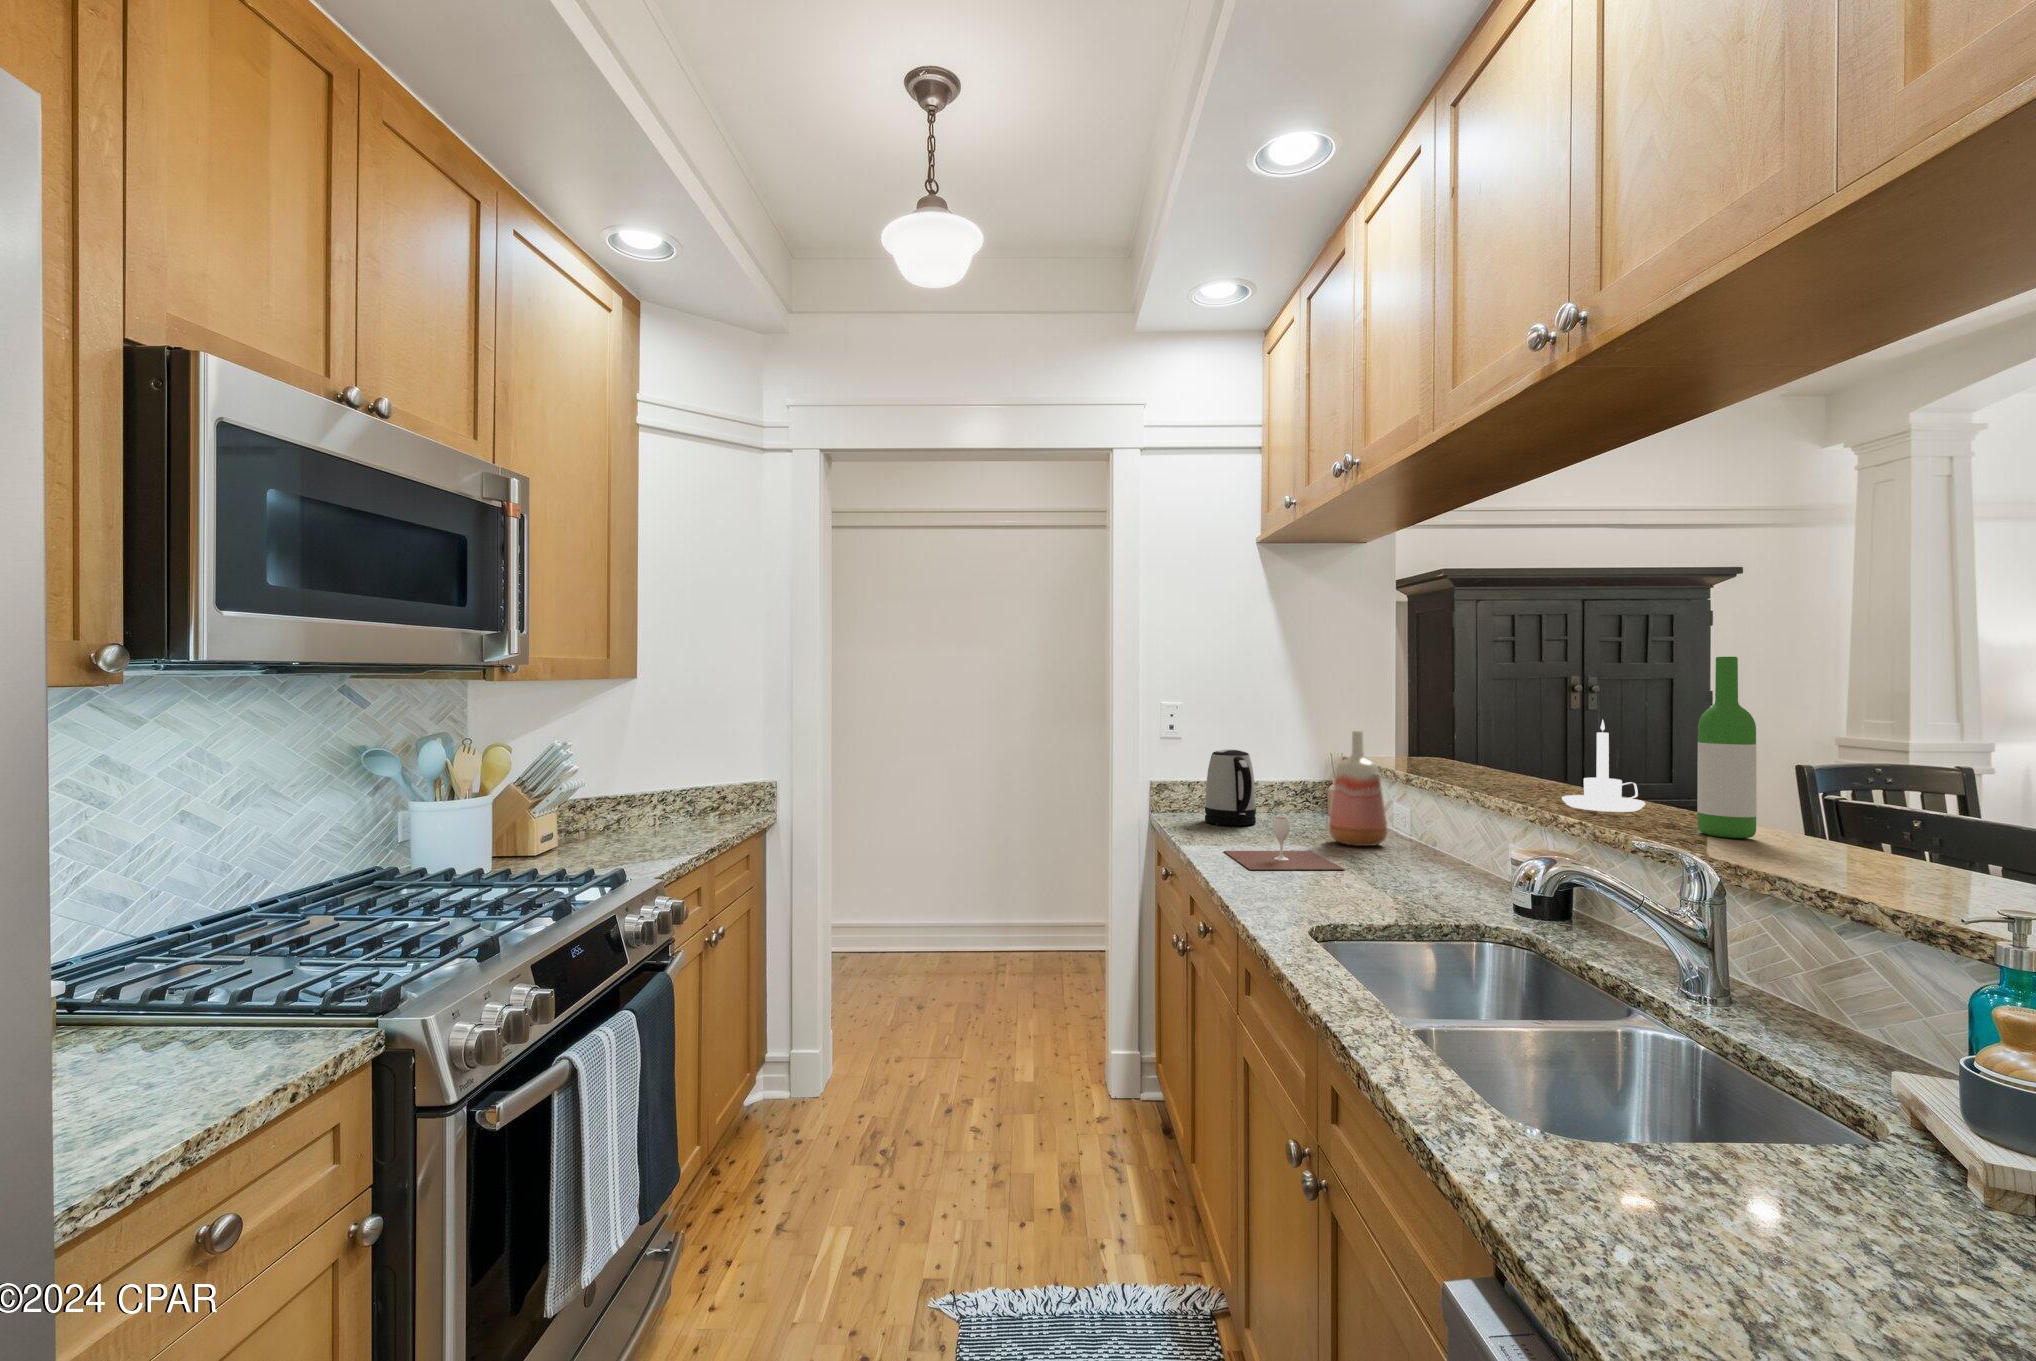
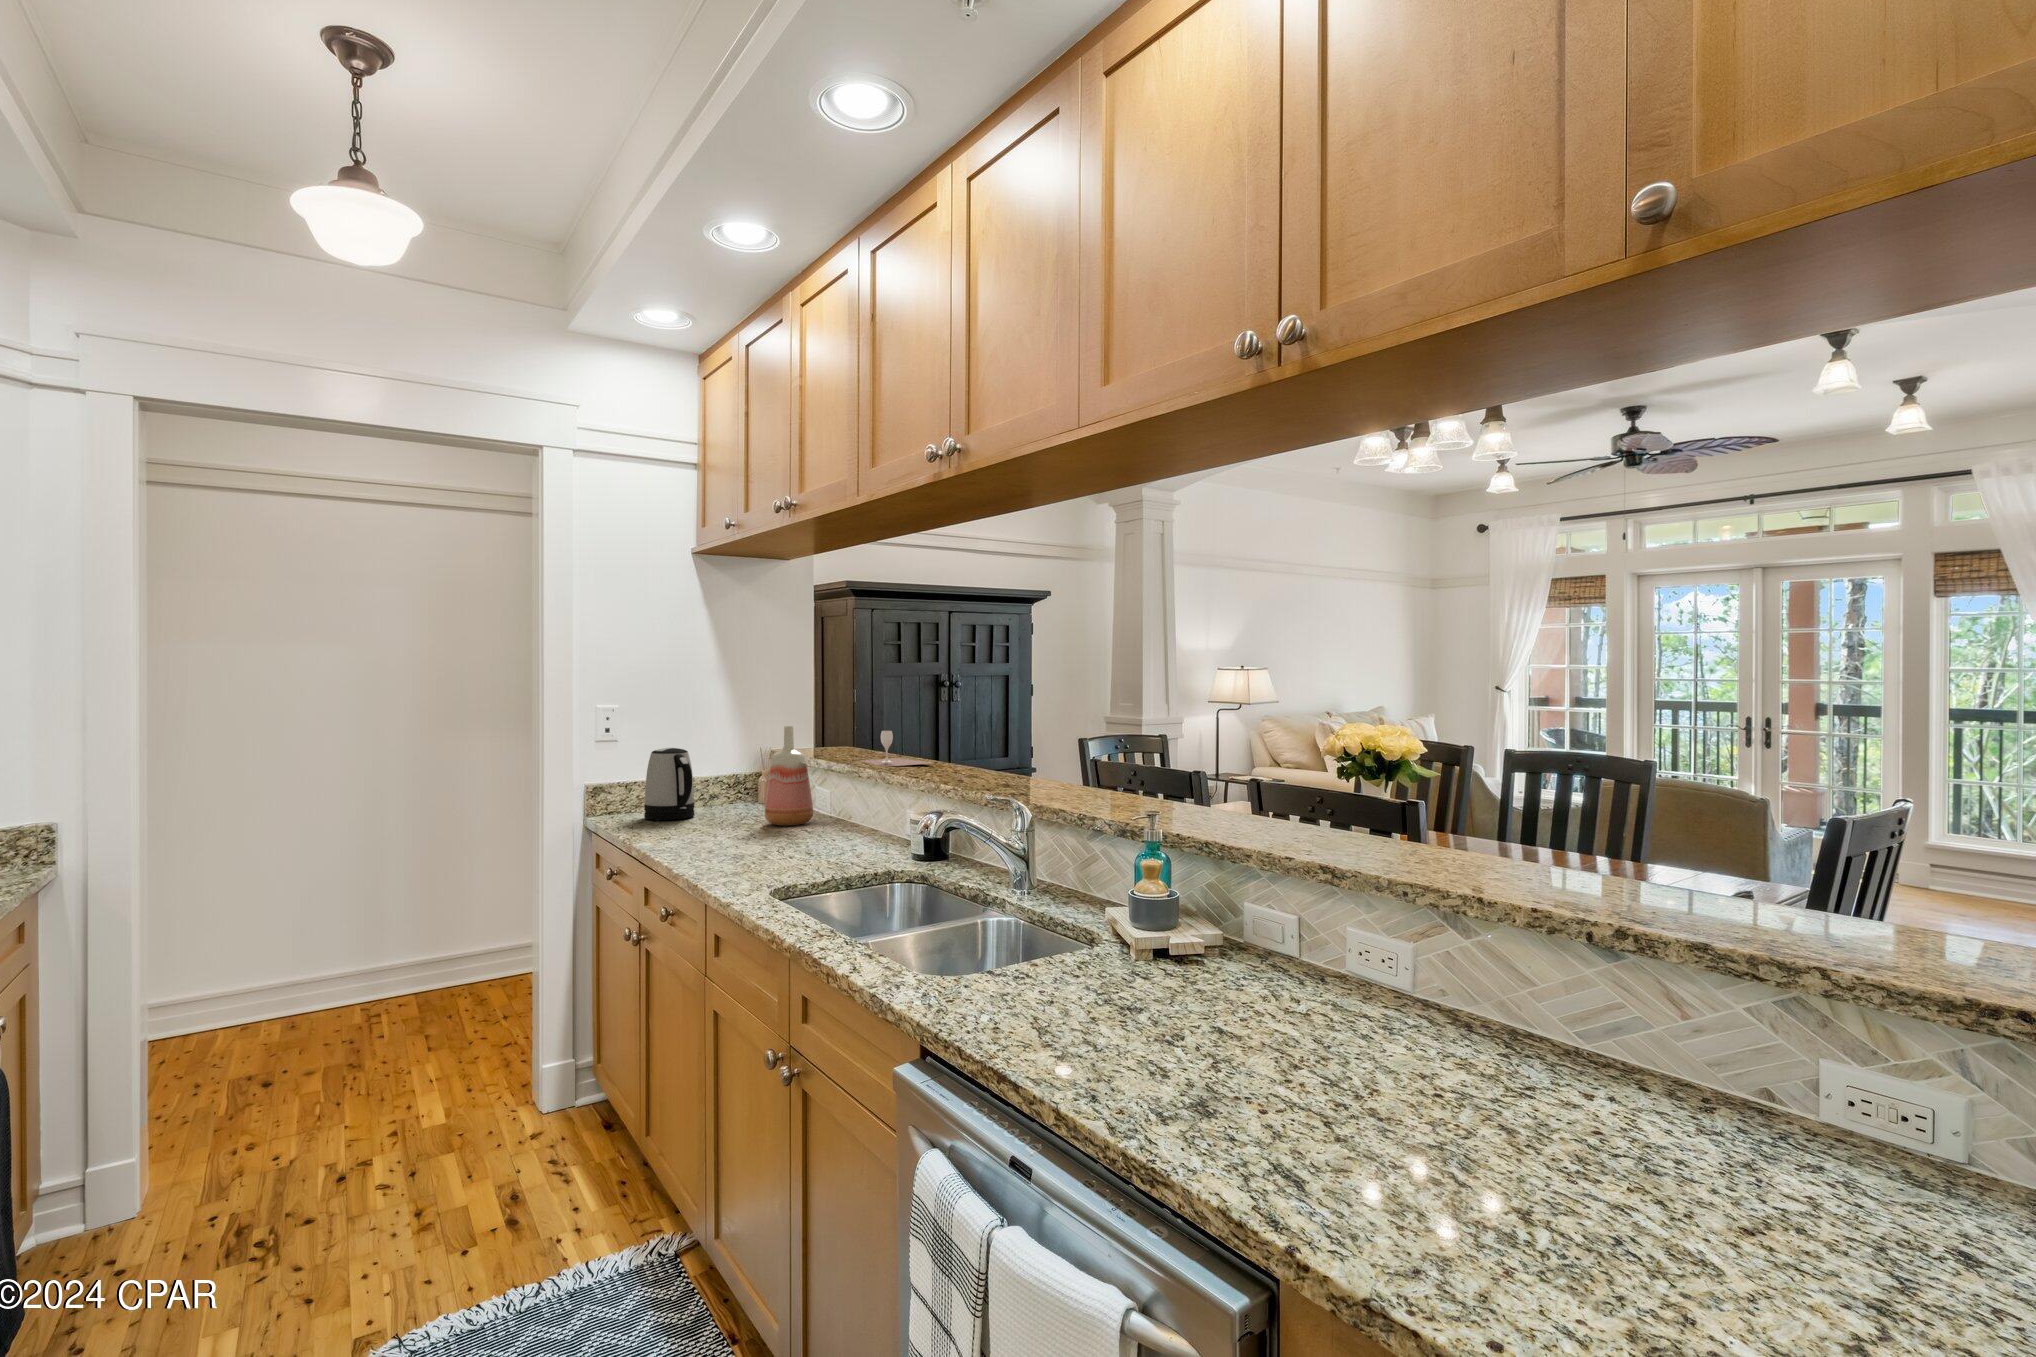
wine bottle: present [1697,657,1757,838] -> none [1021,669,1052,790]
candle holder: present [1562,720,1645,812] -> none [941,712,992,779]
wine glass: present [1224,817,1345,870] -> present [861,731,932,767]

